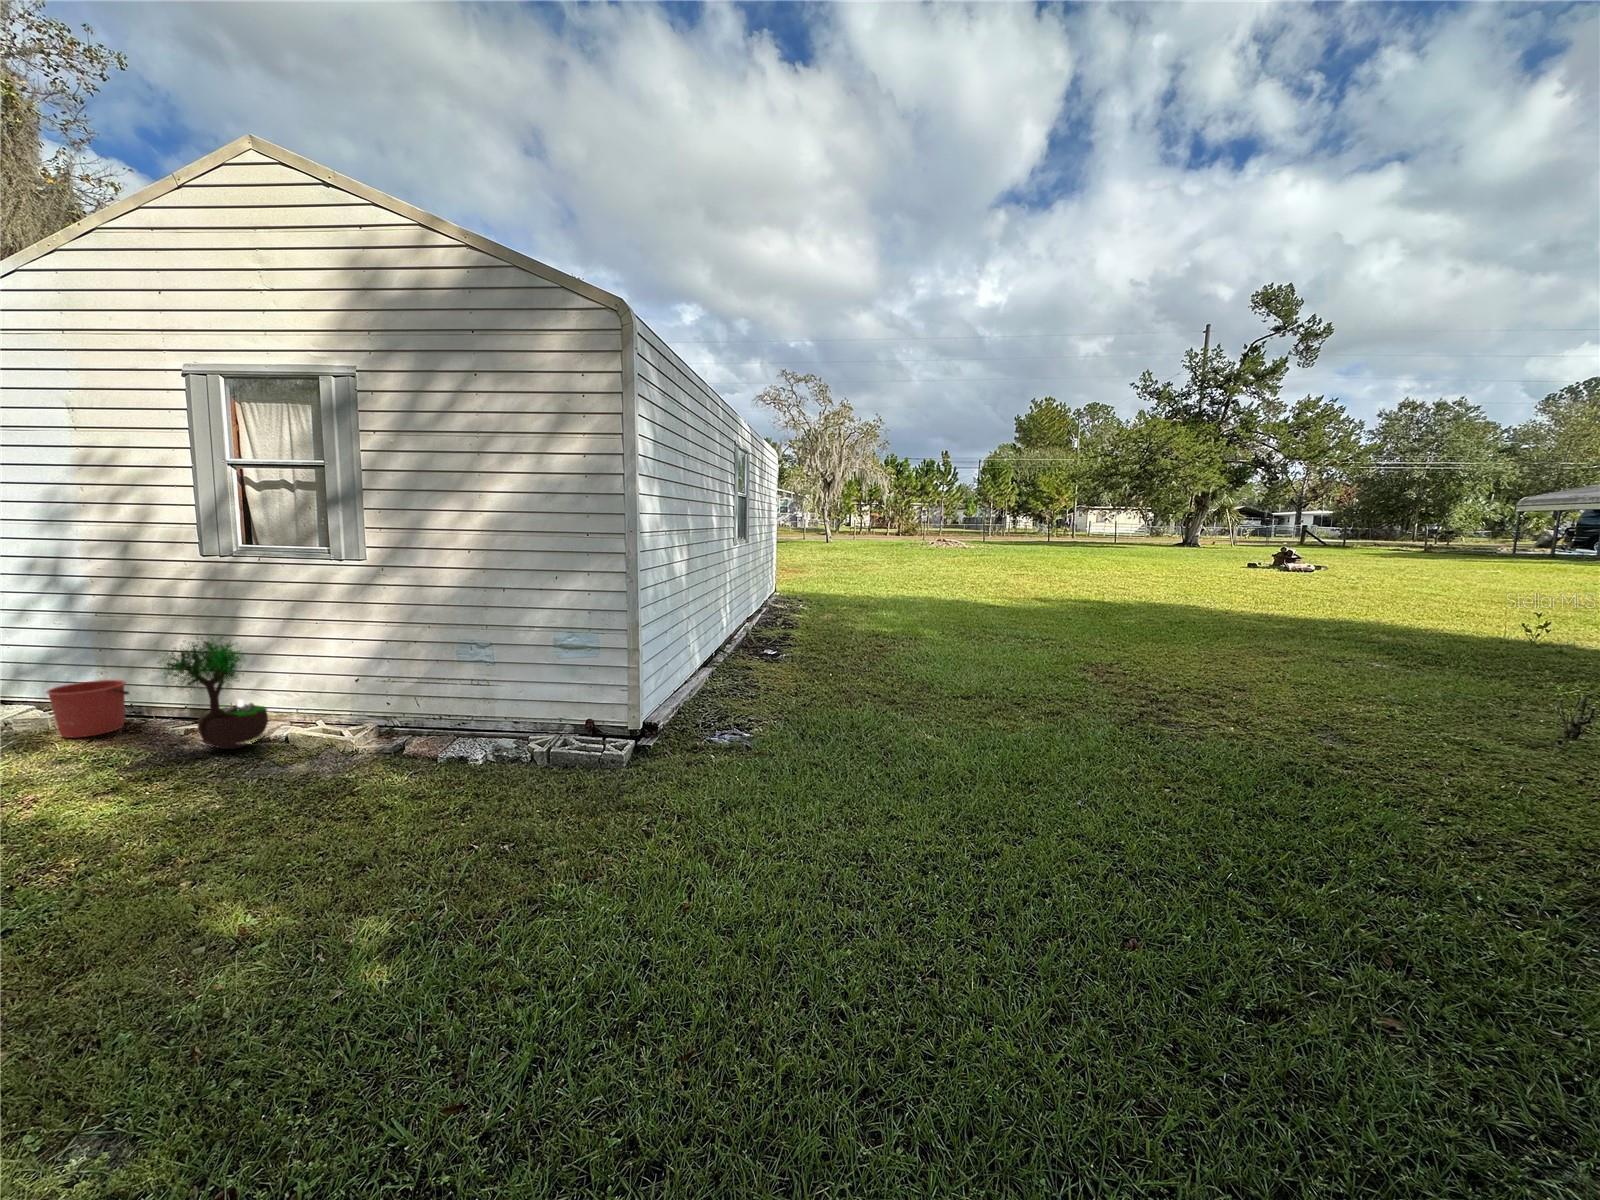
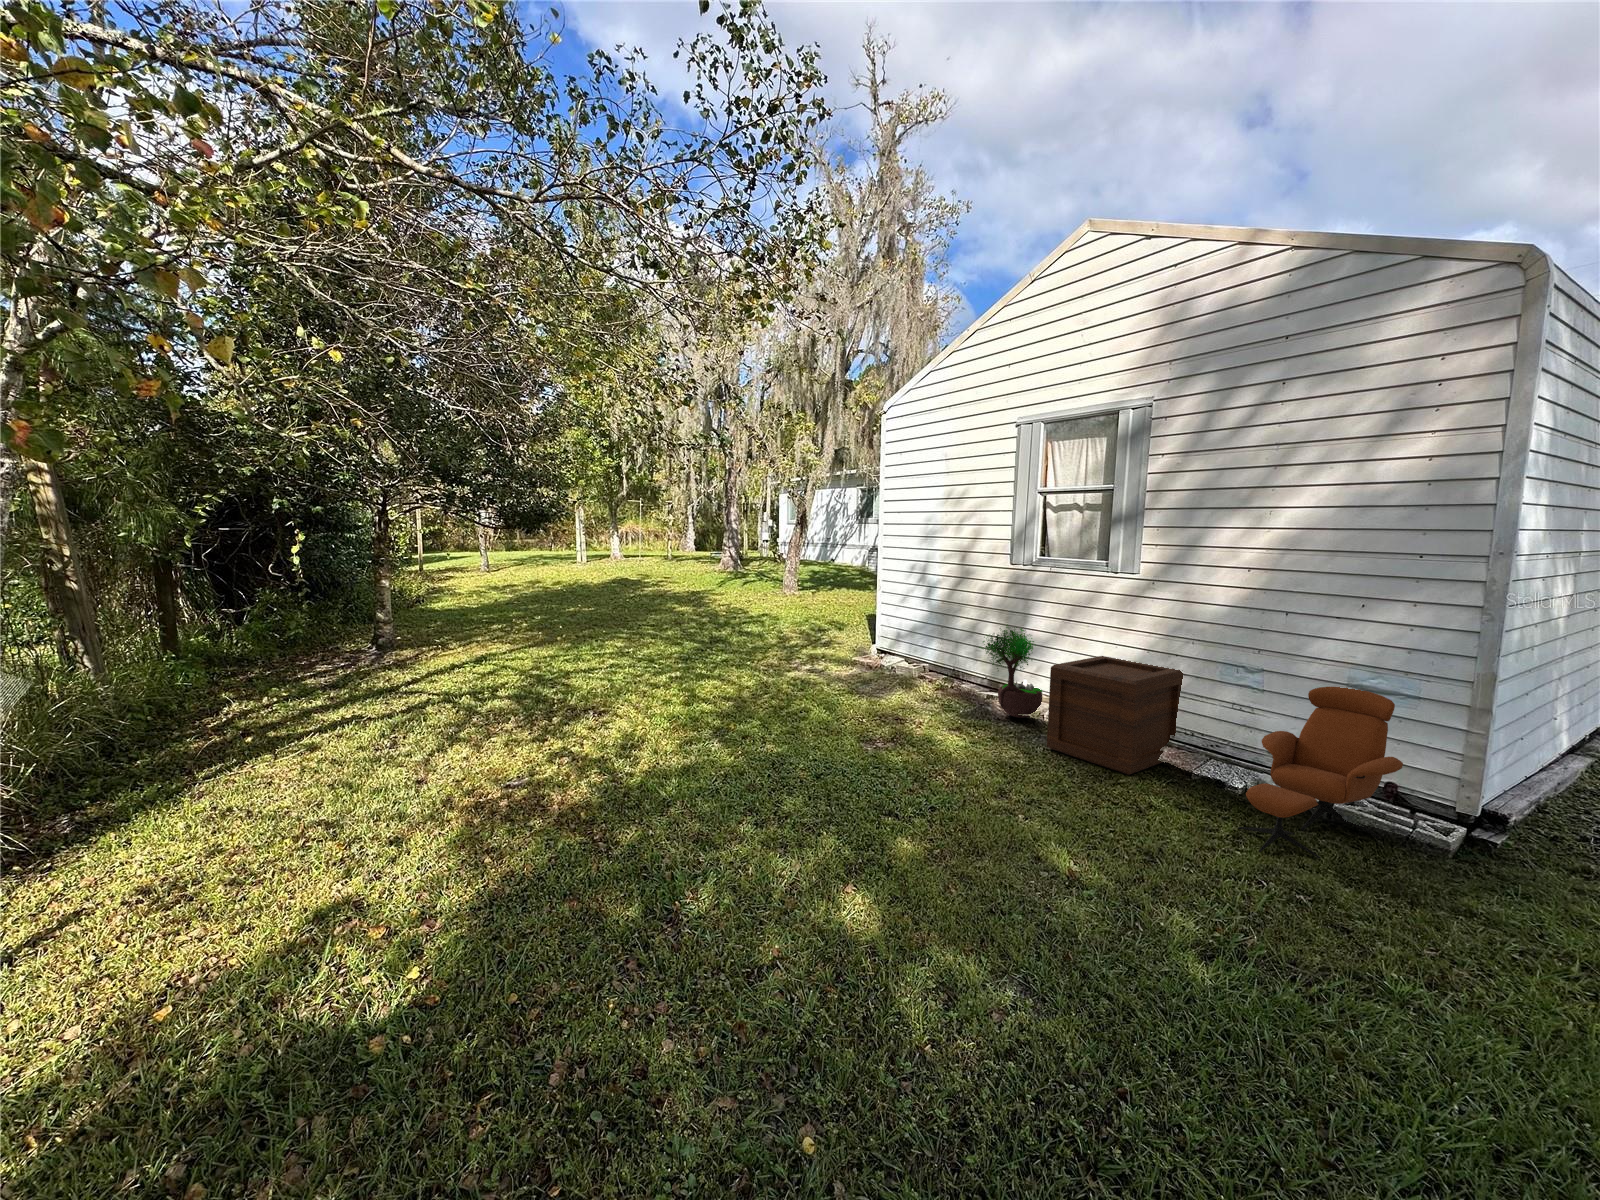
lounge chair: none [468,649,590,816] -> present [1238,687,1403,859]
wooden crate: none [257,655,431,780] -> present [1047,656,1183,775]
bucket: present [46,680,129,738] -> none [917,648,957,686]

